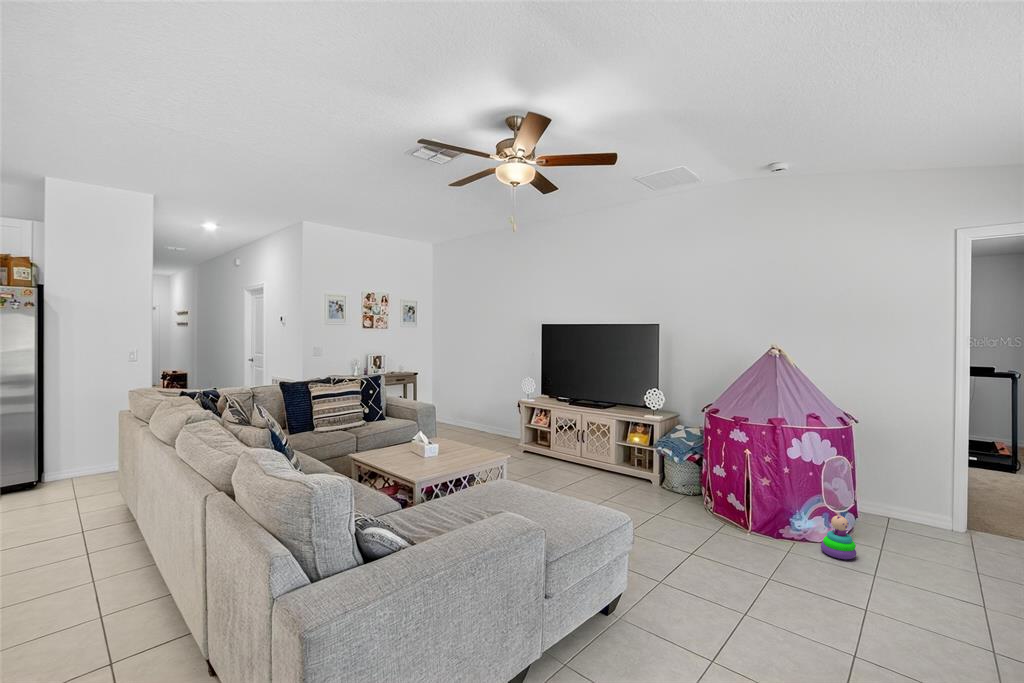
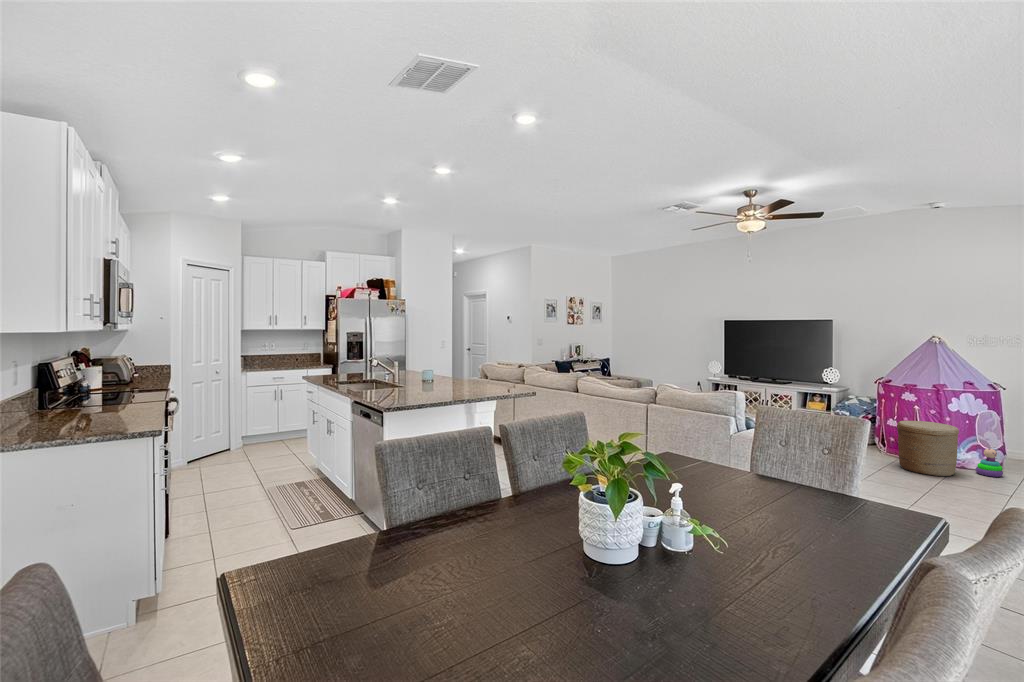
woven basket: none [719,473,799,564] -> present [897,421,959,476]

